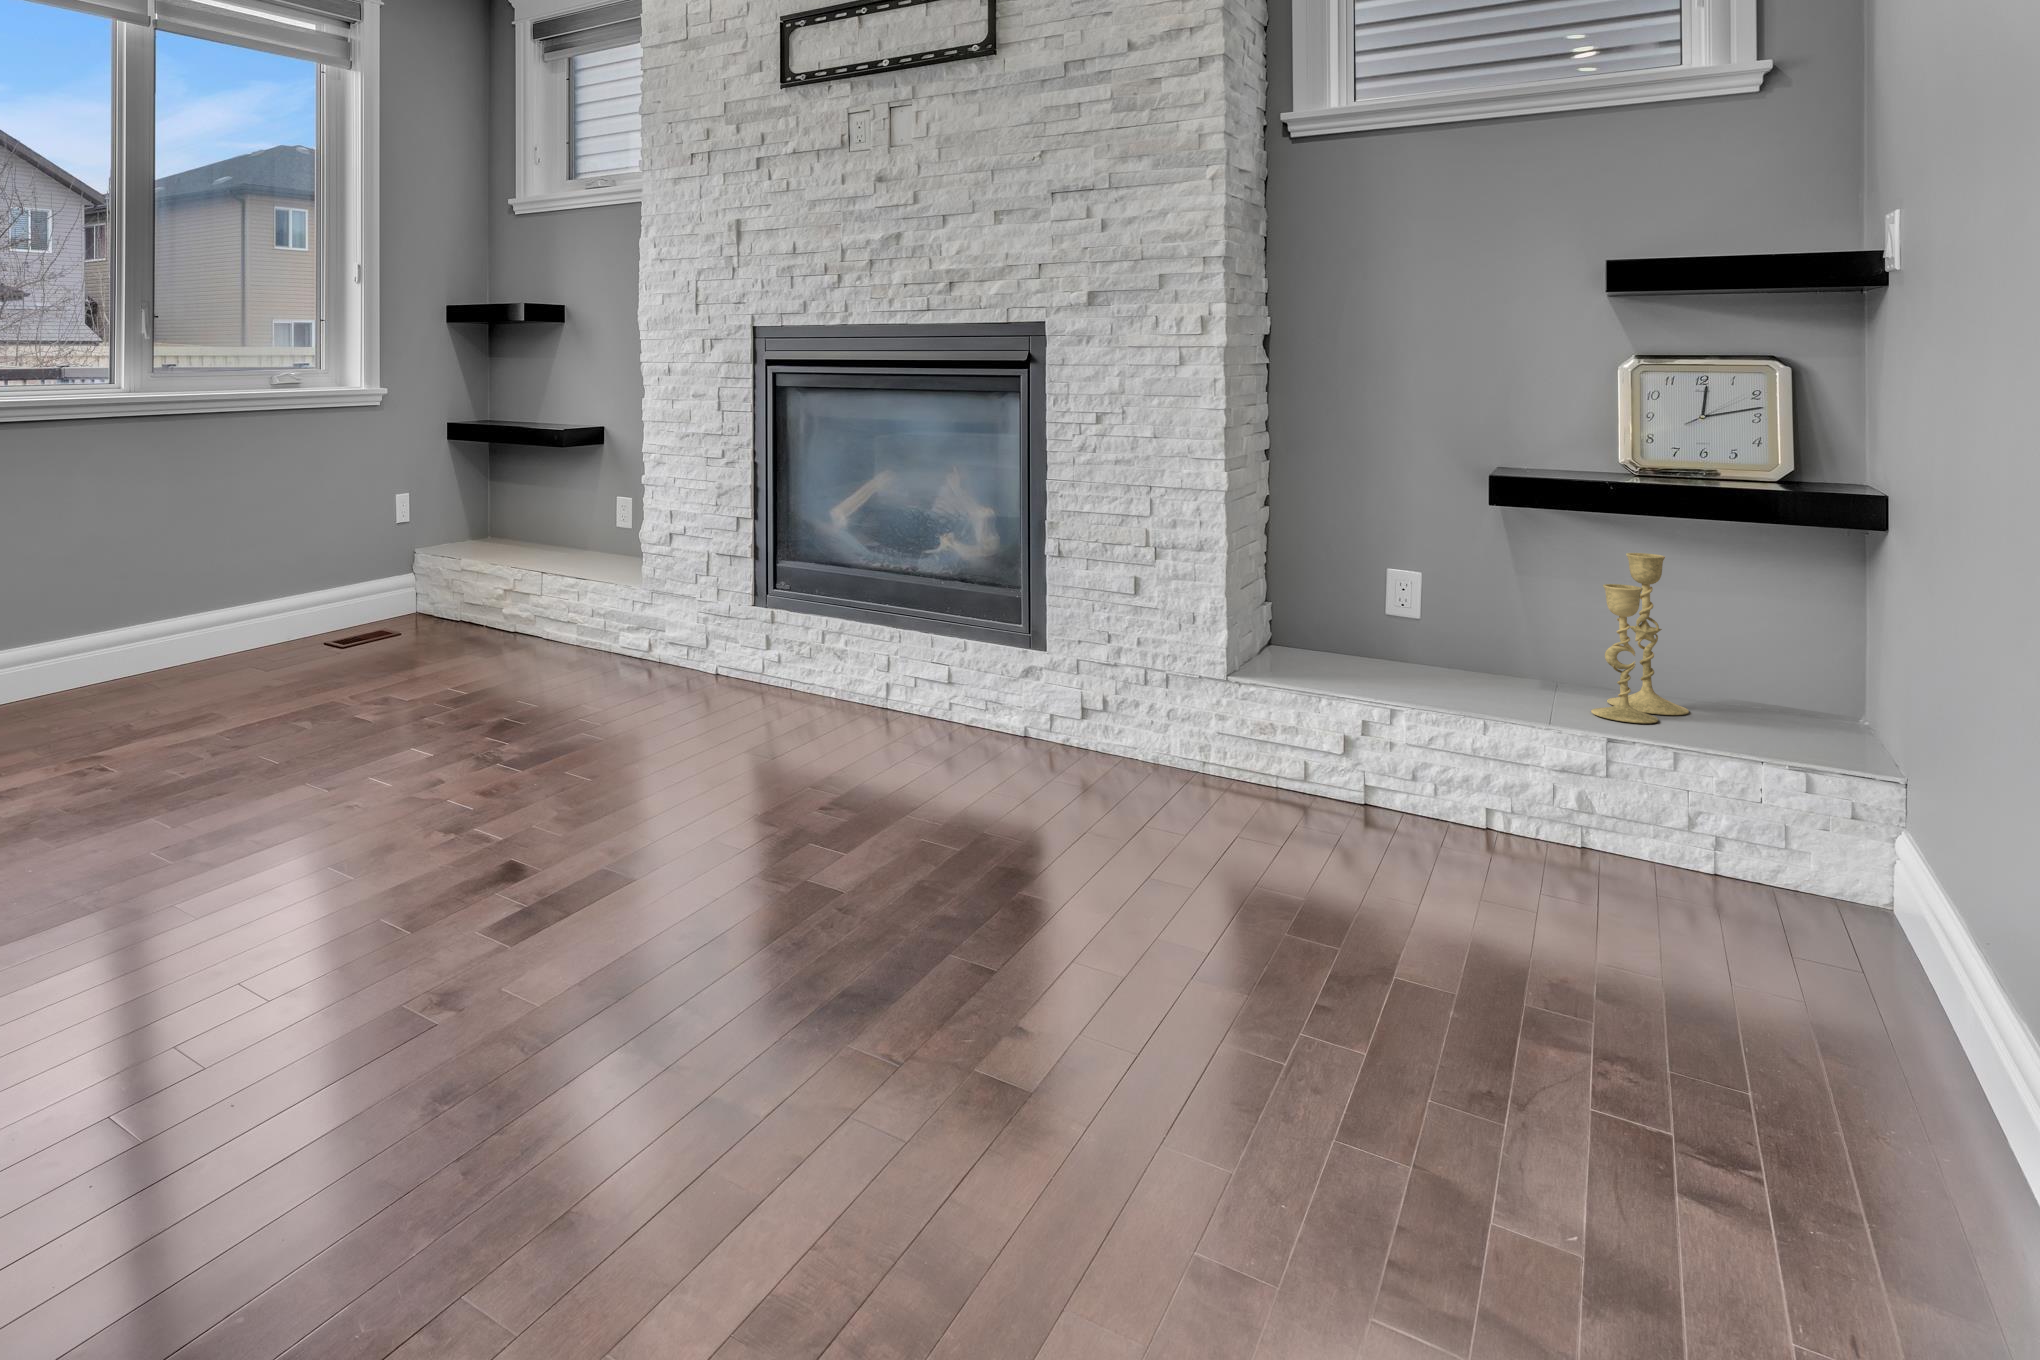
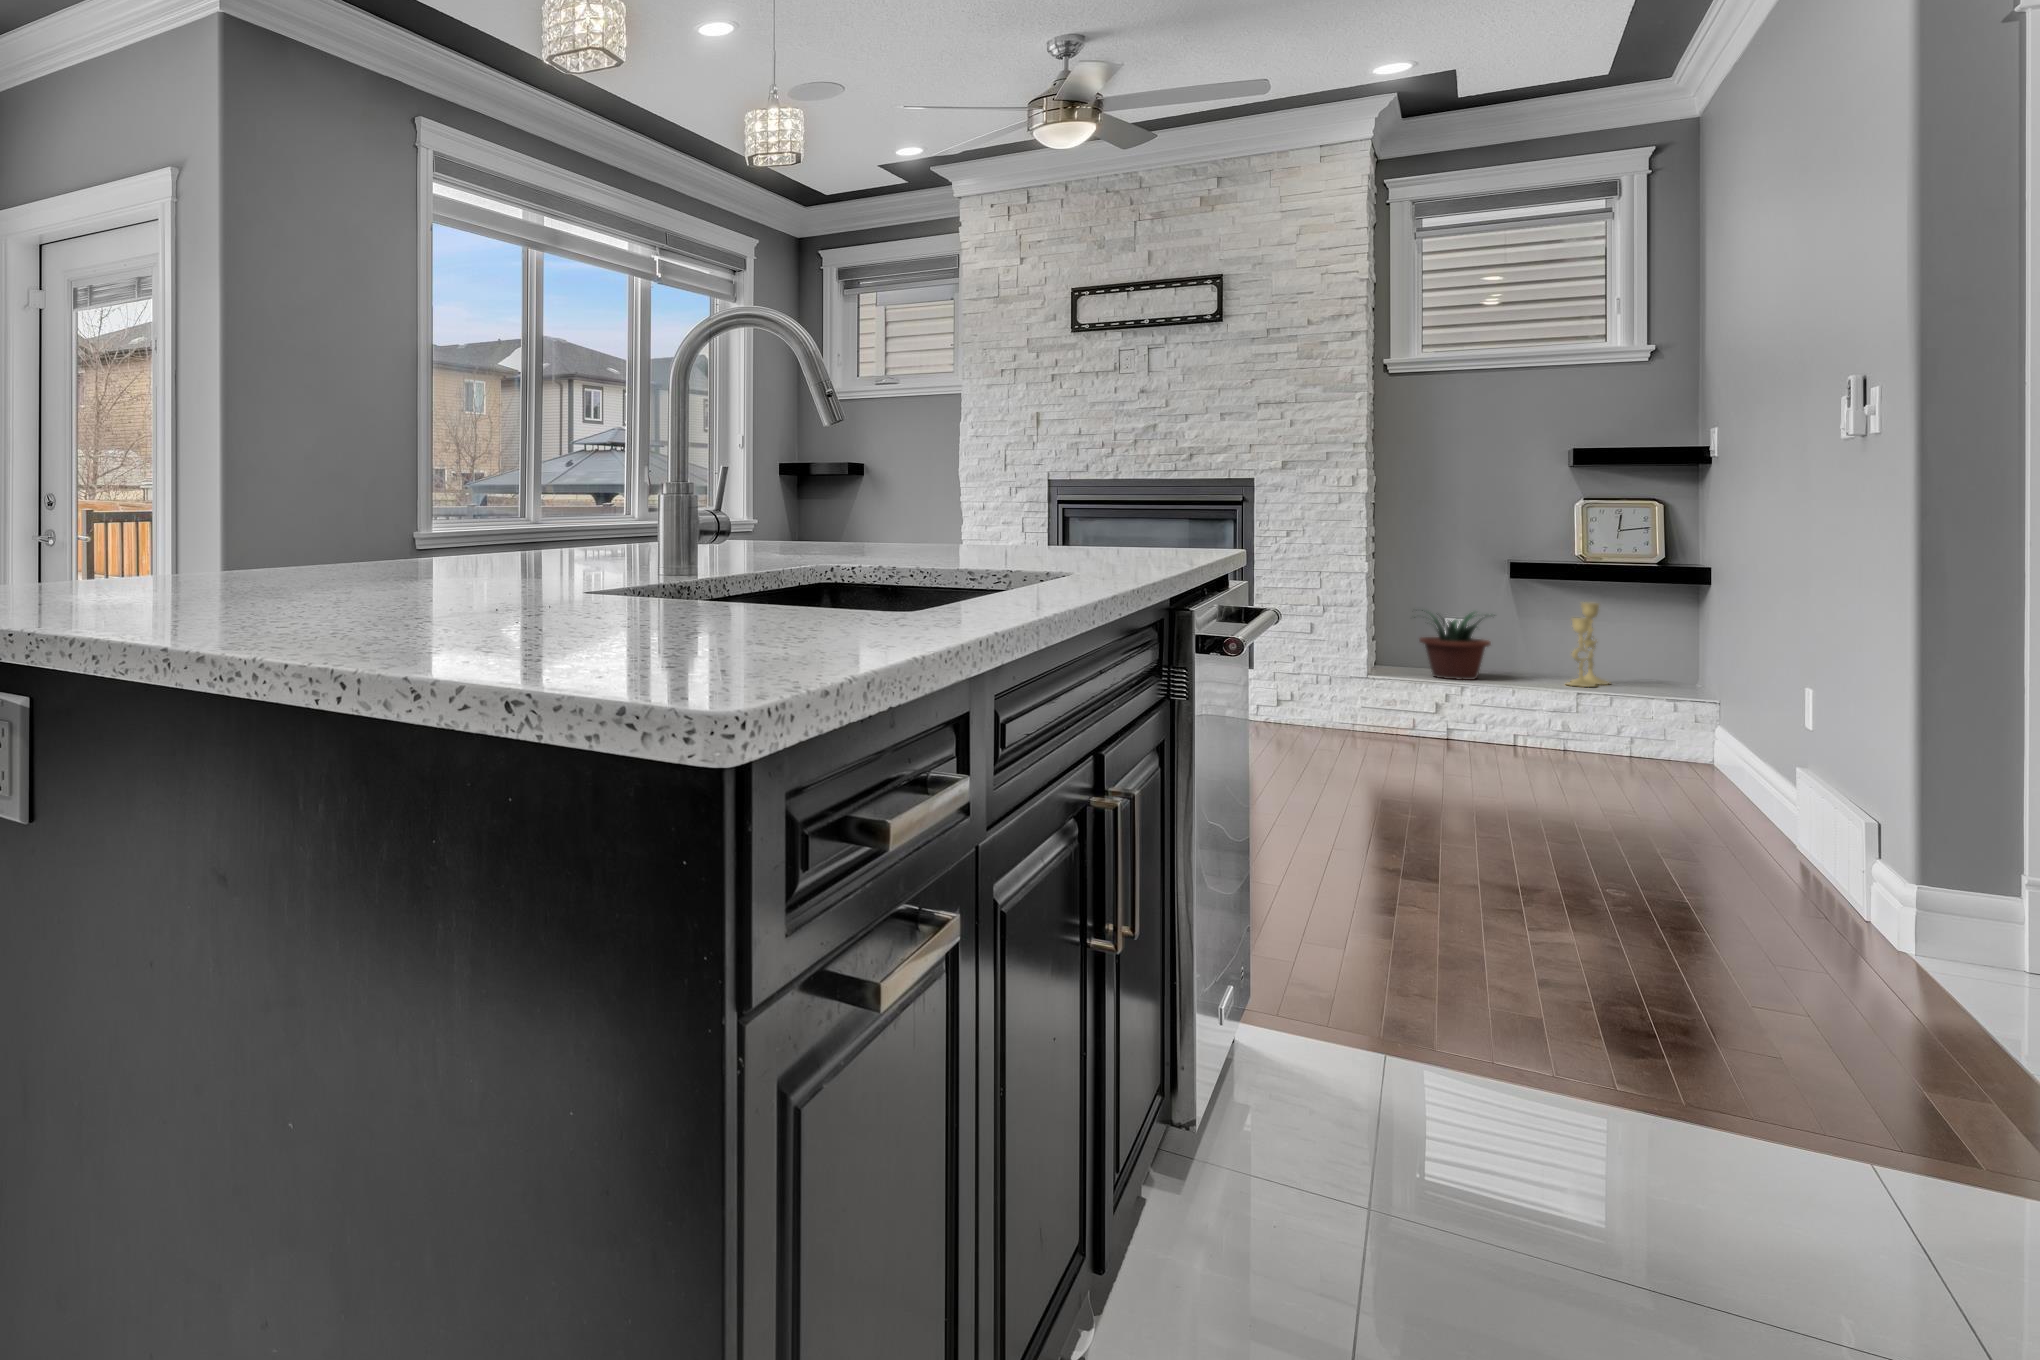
potted plant: none [1307,552,1462,691] -> present [1420,610,1491,680]

